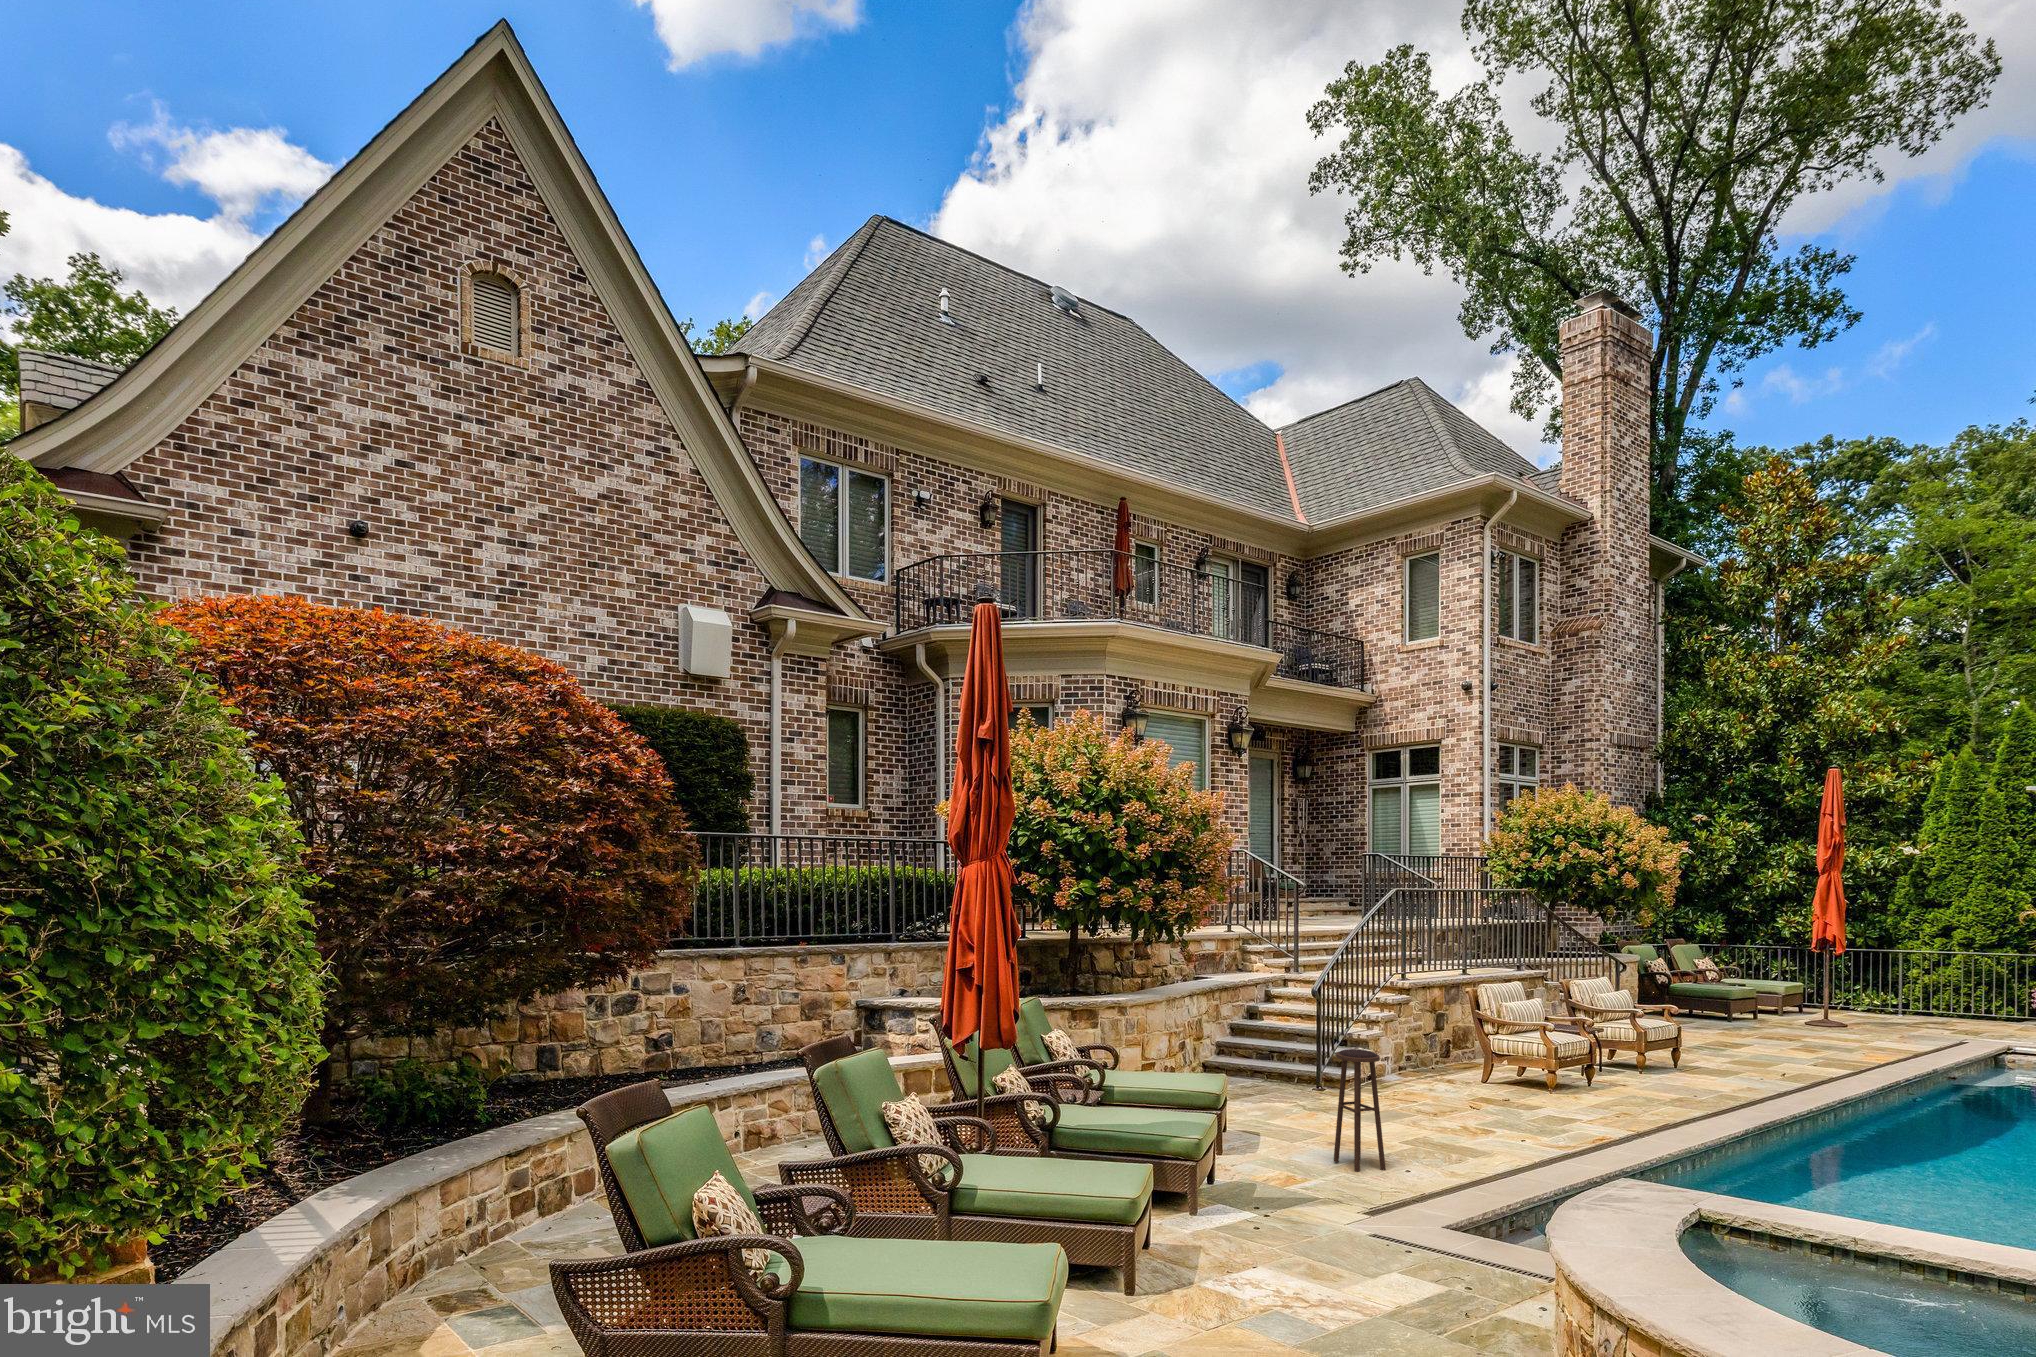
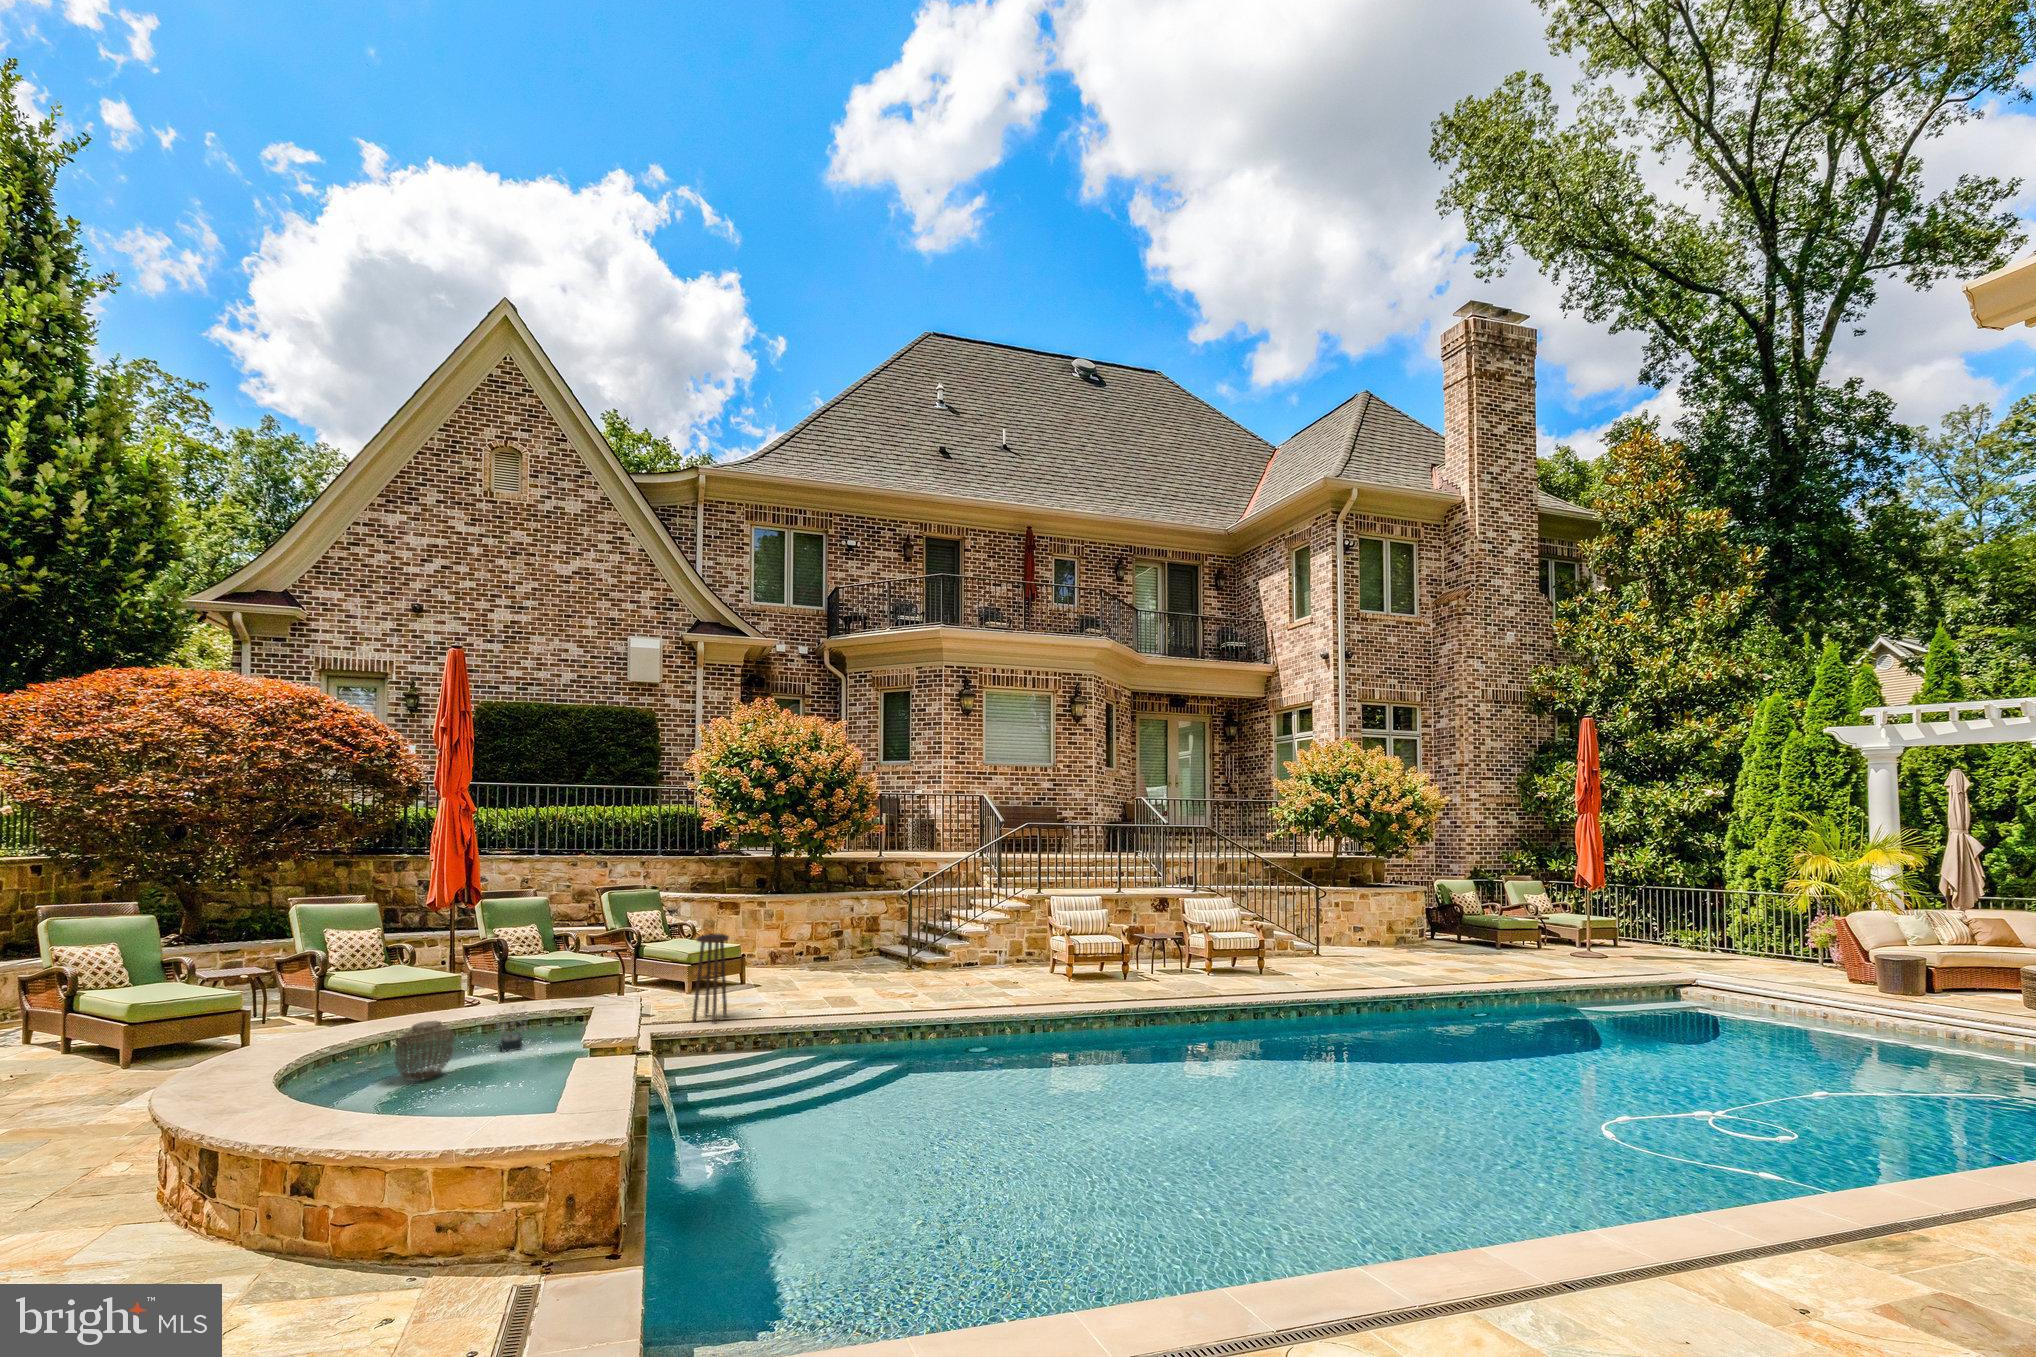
decorative plant: none [1270,1167,1333,1234] -> present [497,1006,528,1052]
woven basket: none [1337,1193,1408,1280] -> present [395,1021,454,1080]

